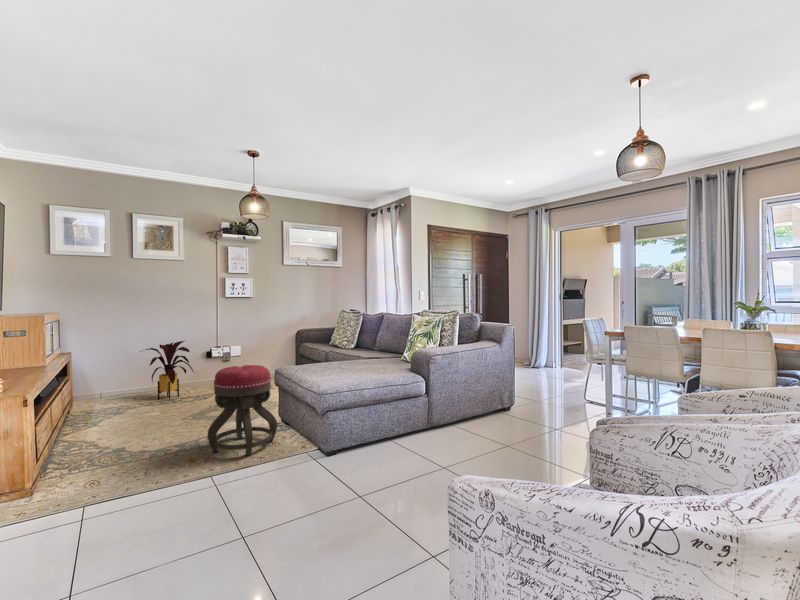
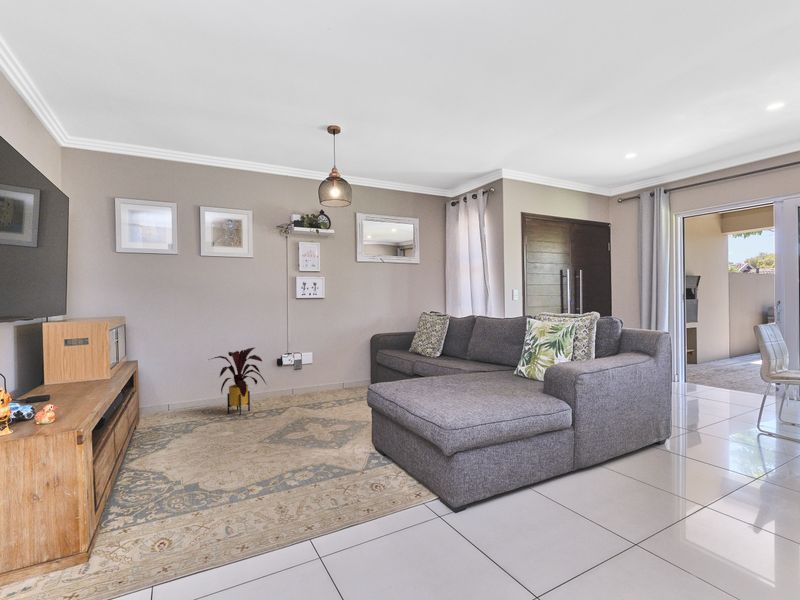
ottoman: present [208,365,277,456] -> none [297,384,380,506]

